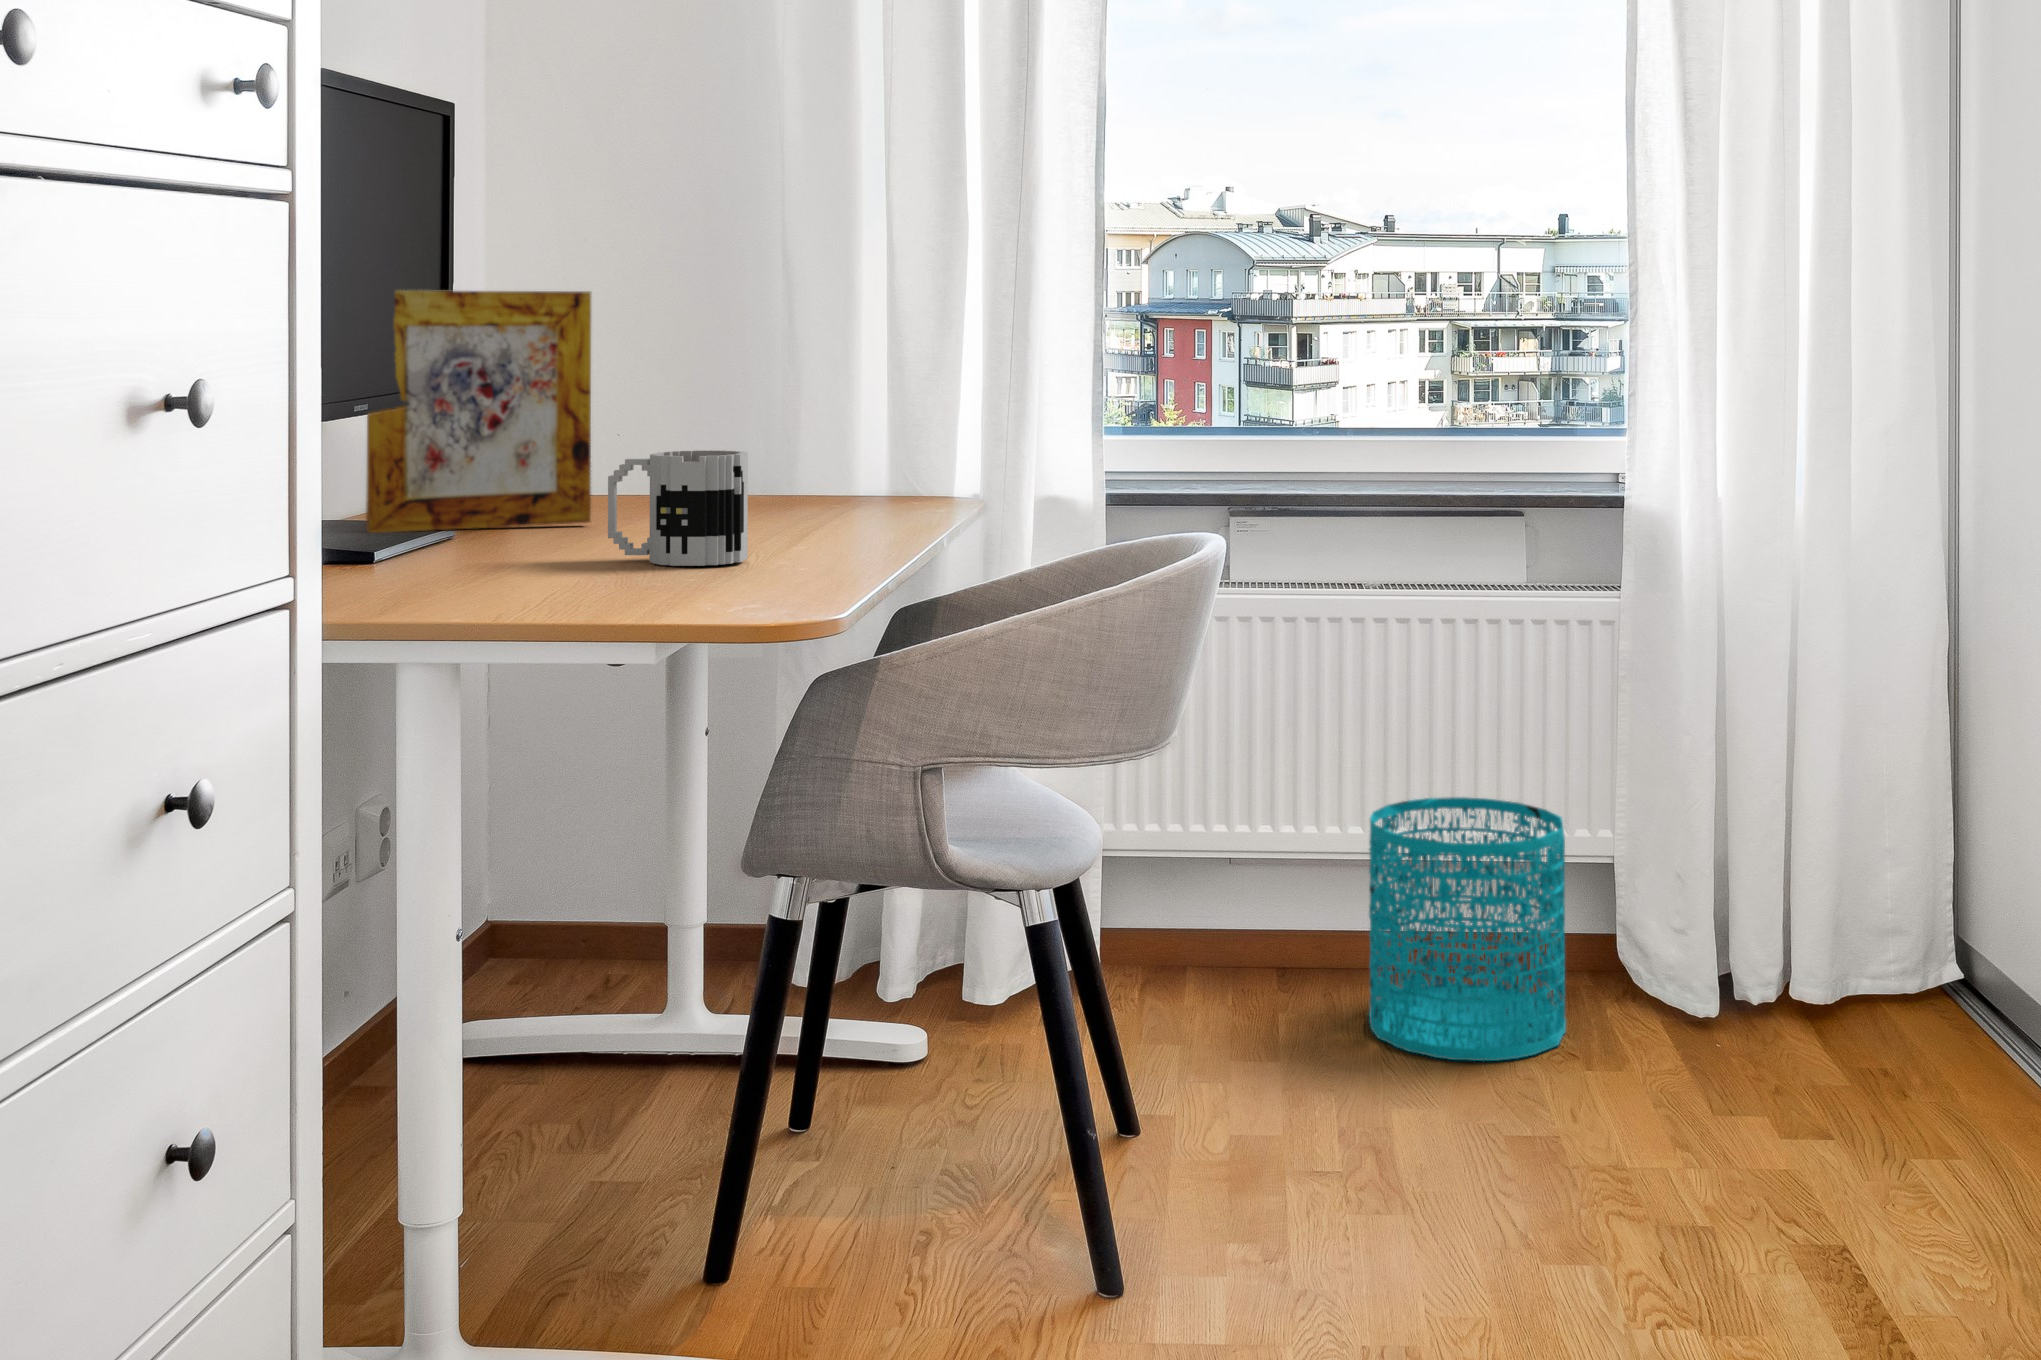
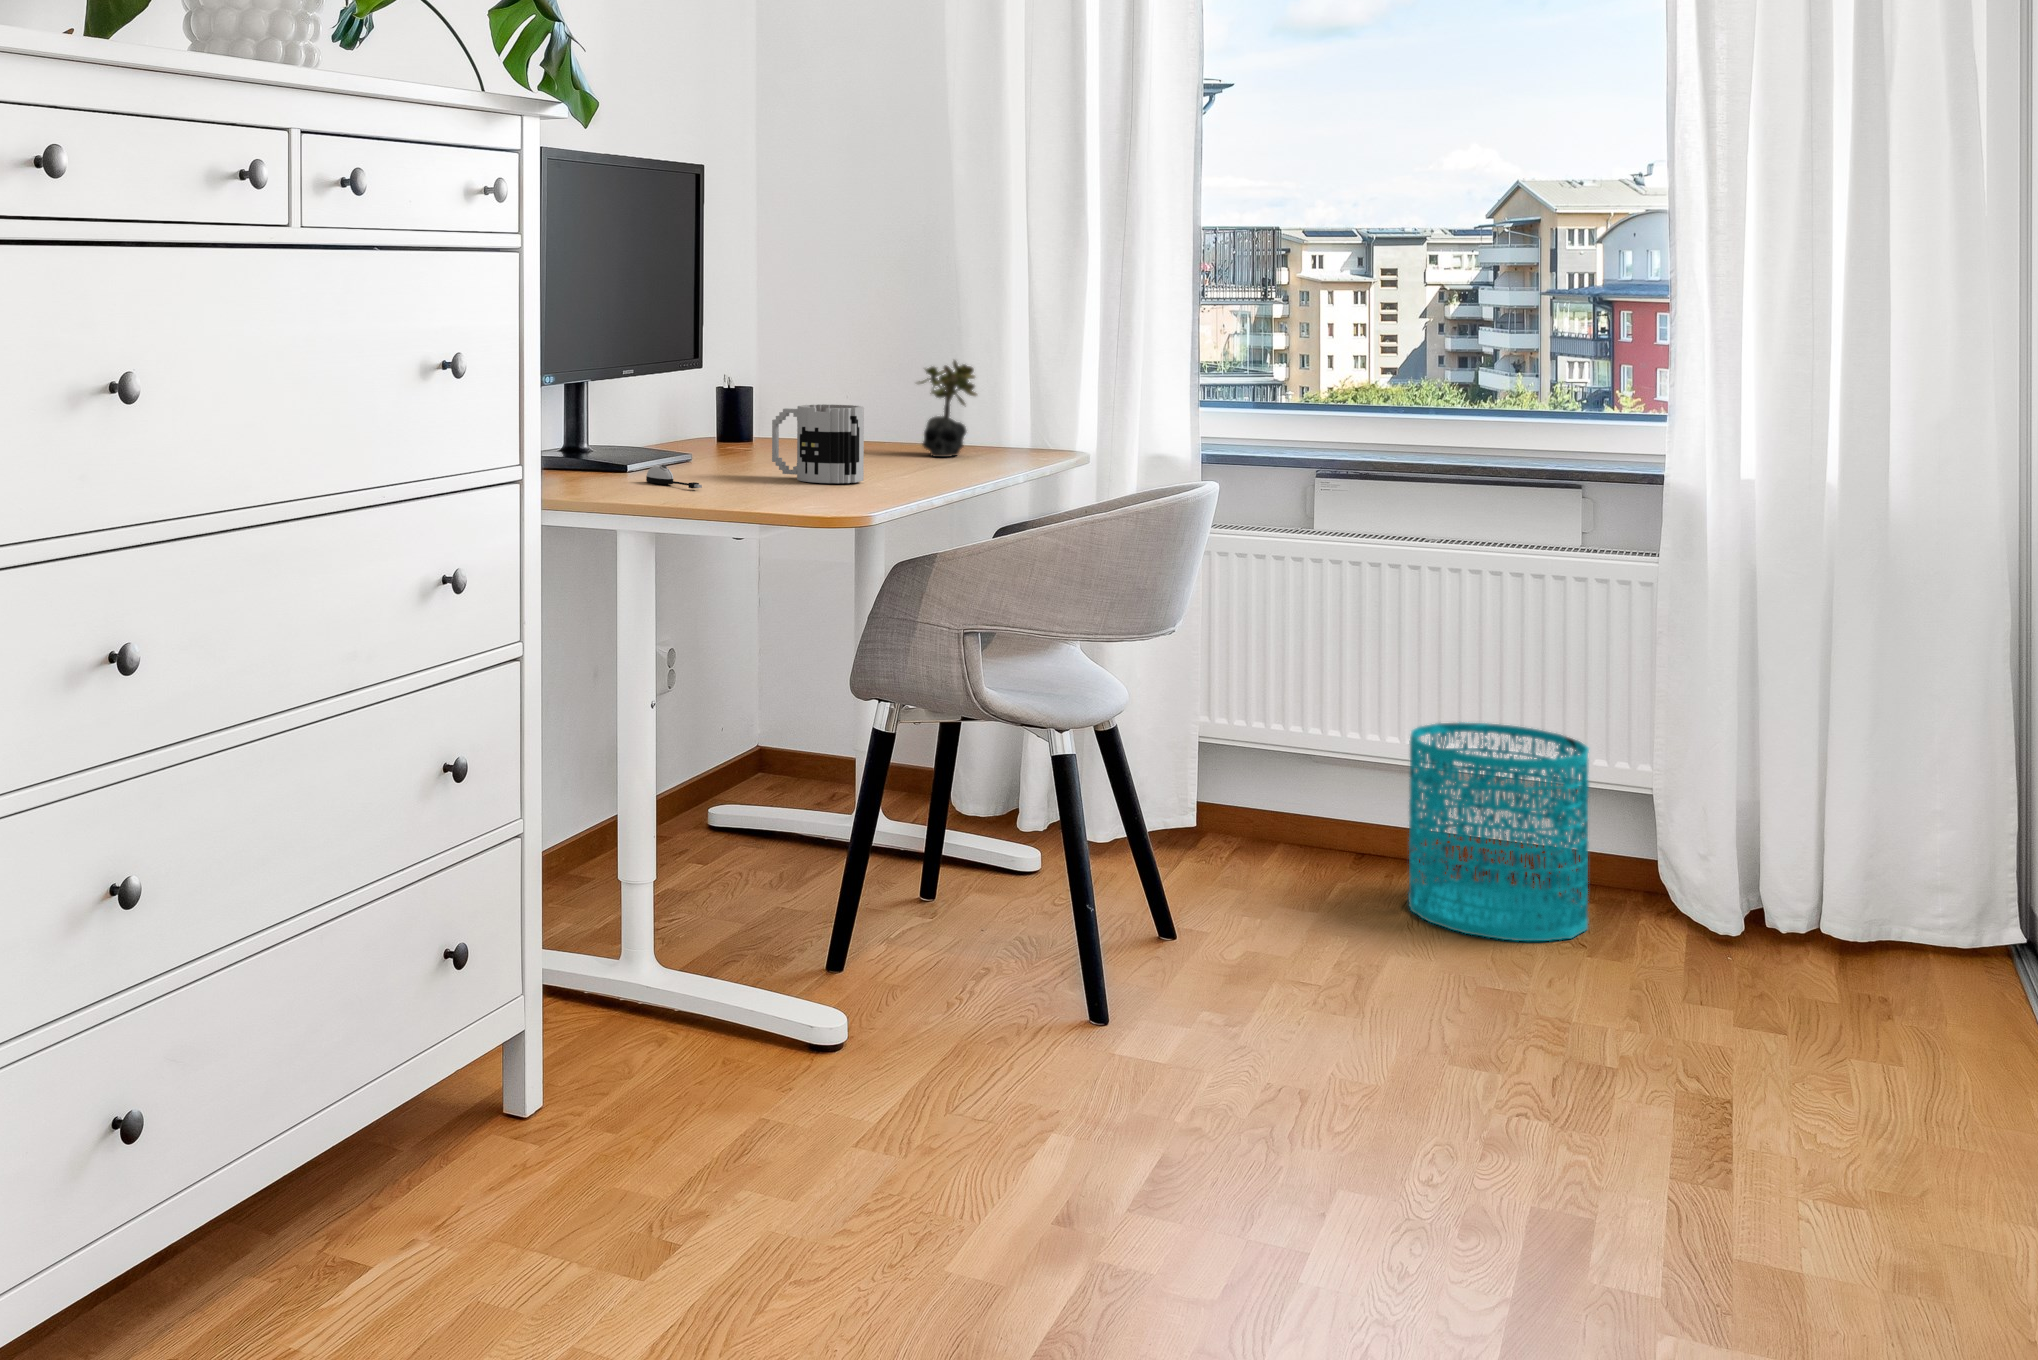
picture frame: present [366,290,591,533] -> none [641,290,789,454]
succulent plant: none [754,384,842,516] -> present [918,360,977,457]
computer mouse: none [428,553,531,589] -> present [646,464,702,488]

